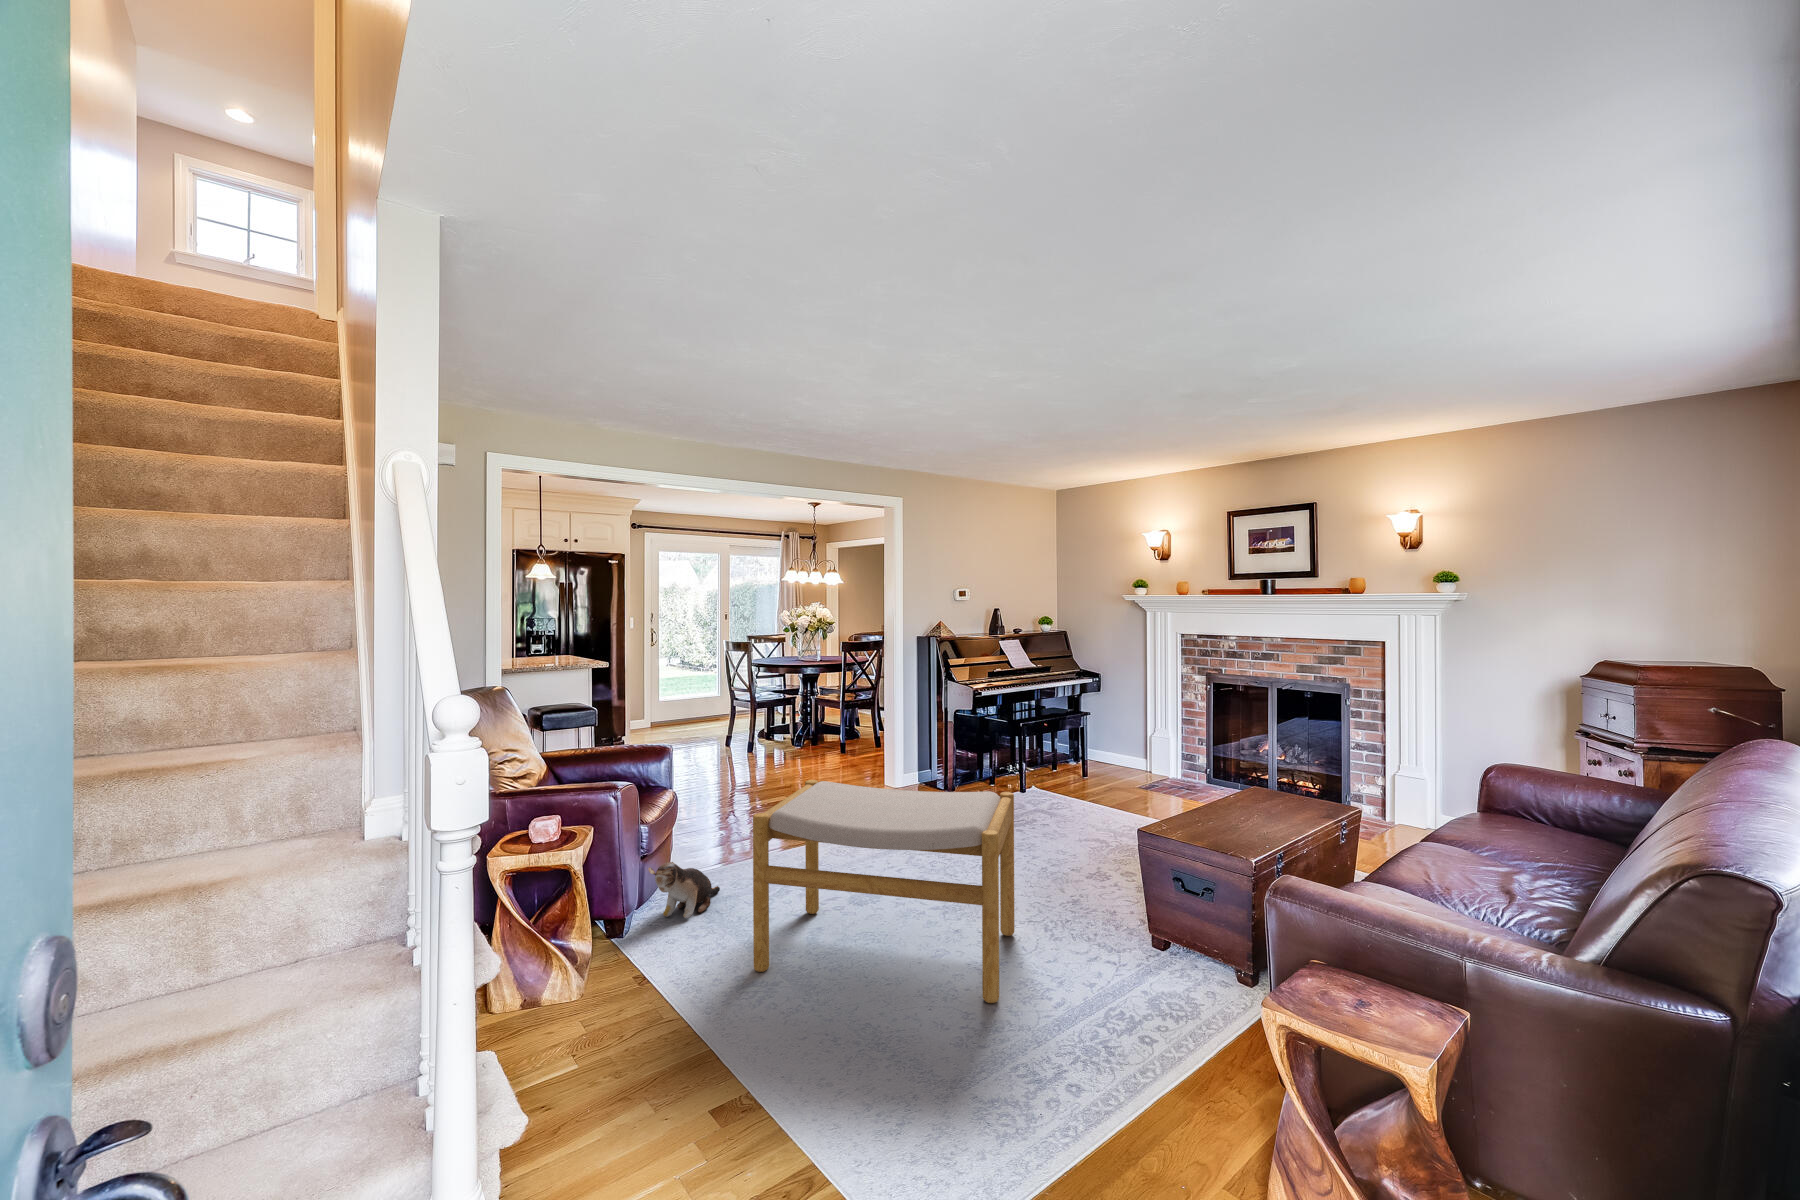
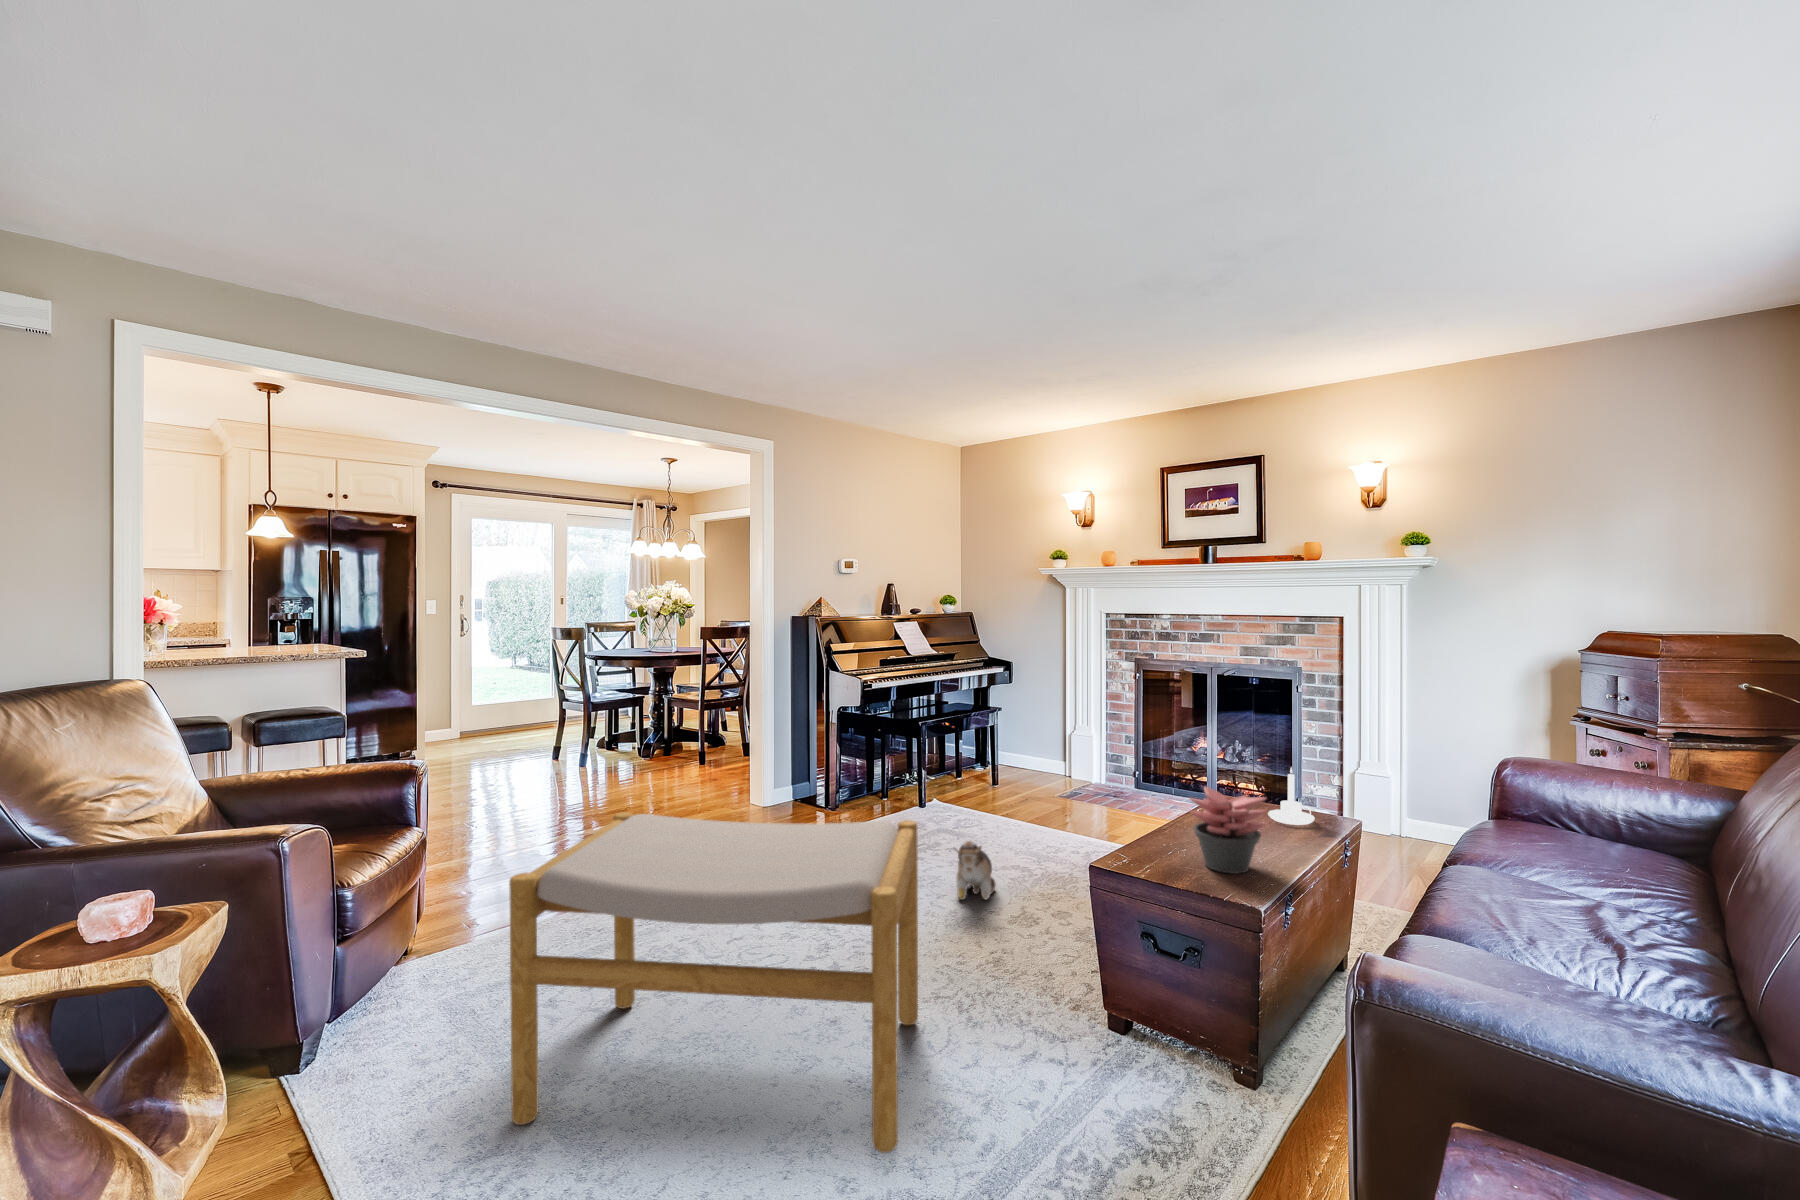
candle holder: none [1287,764,1324,809] -> present [1268,768,1315,825]
succulent plant: none [1213,775,1271,838] -> present [1190,787,1266,874]
plush toy: present [648,862,720,918] -> present [956,841,995,900]

